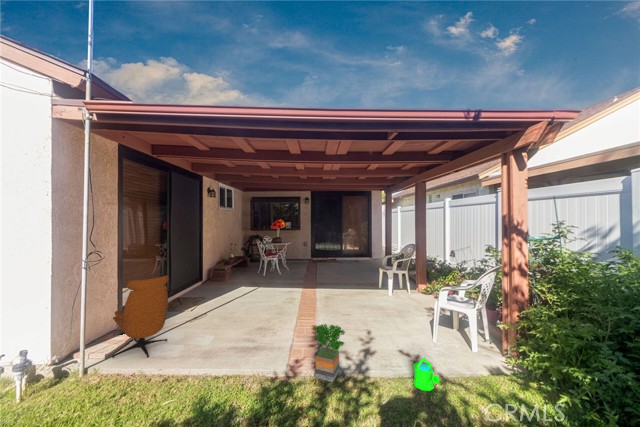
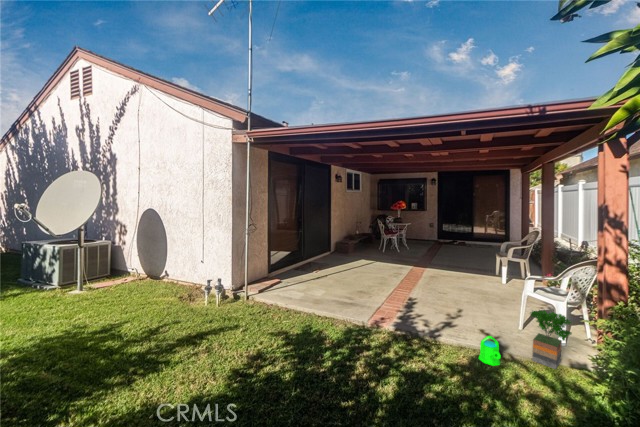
lounge chair: present [112,275,169,358] -> none [263,242,295,297]
potted tree: present [315,324,345,382] -> present [530,310,572,369]

